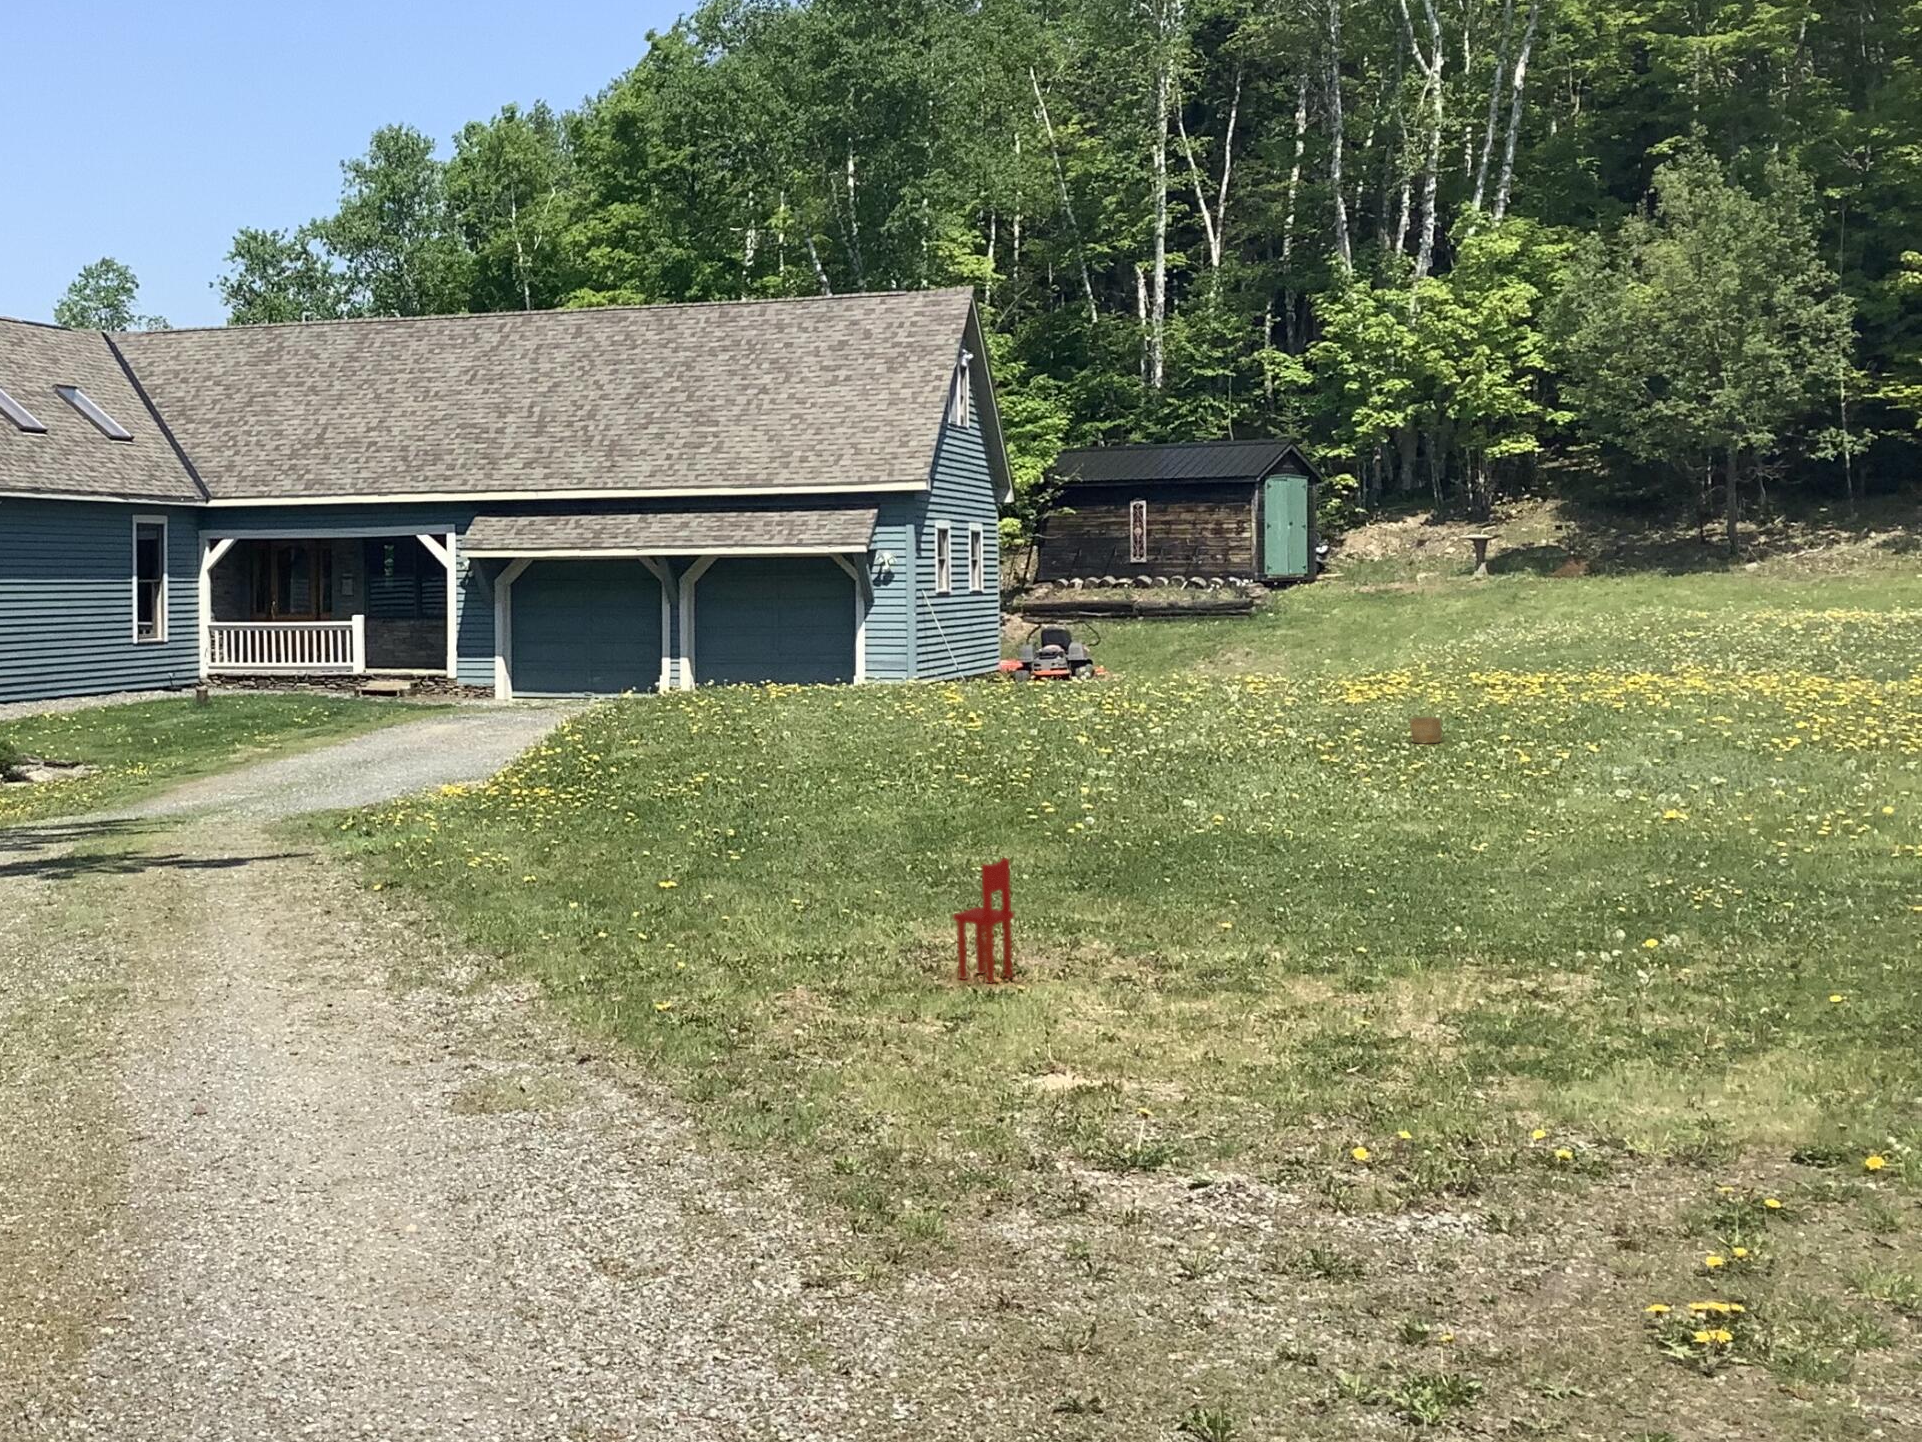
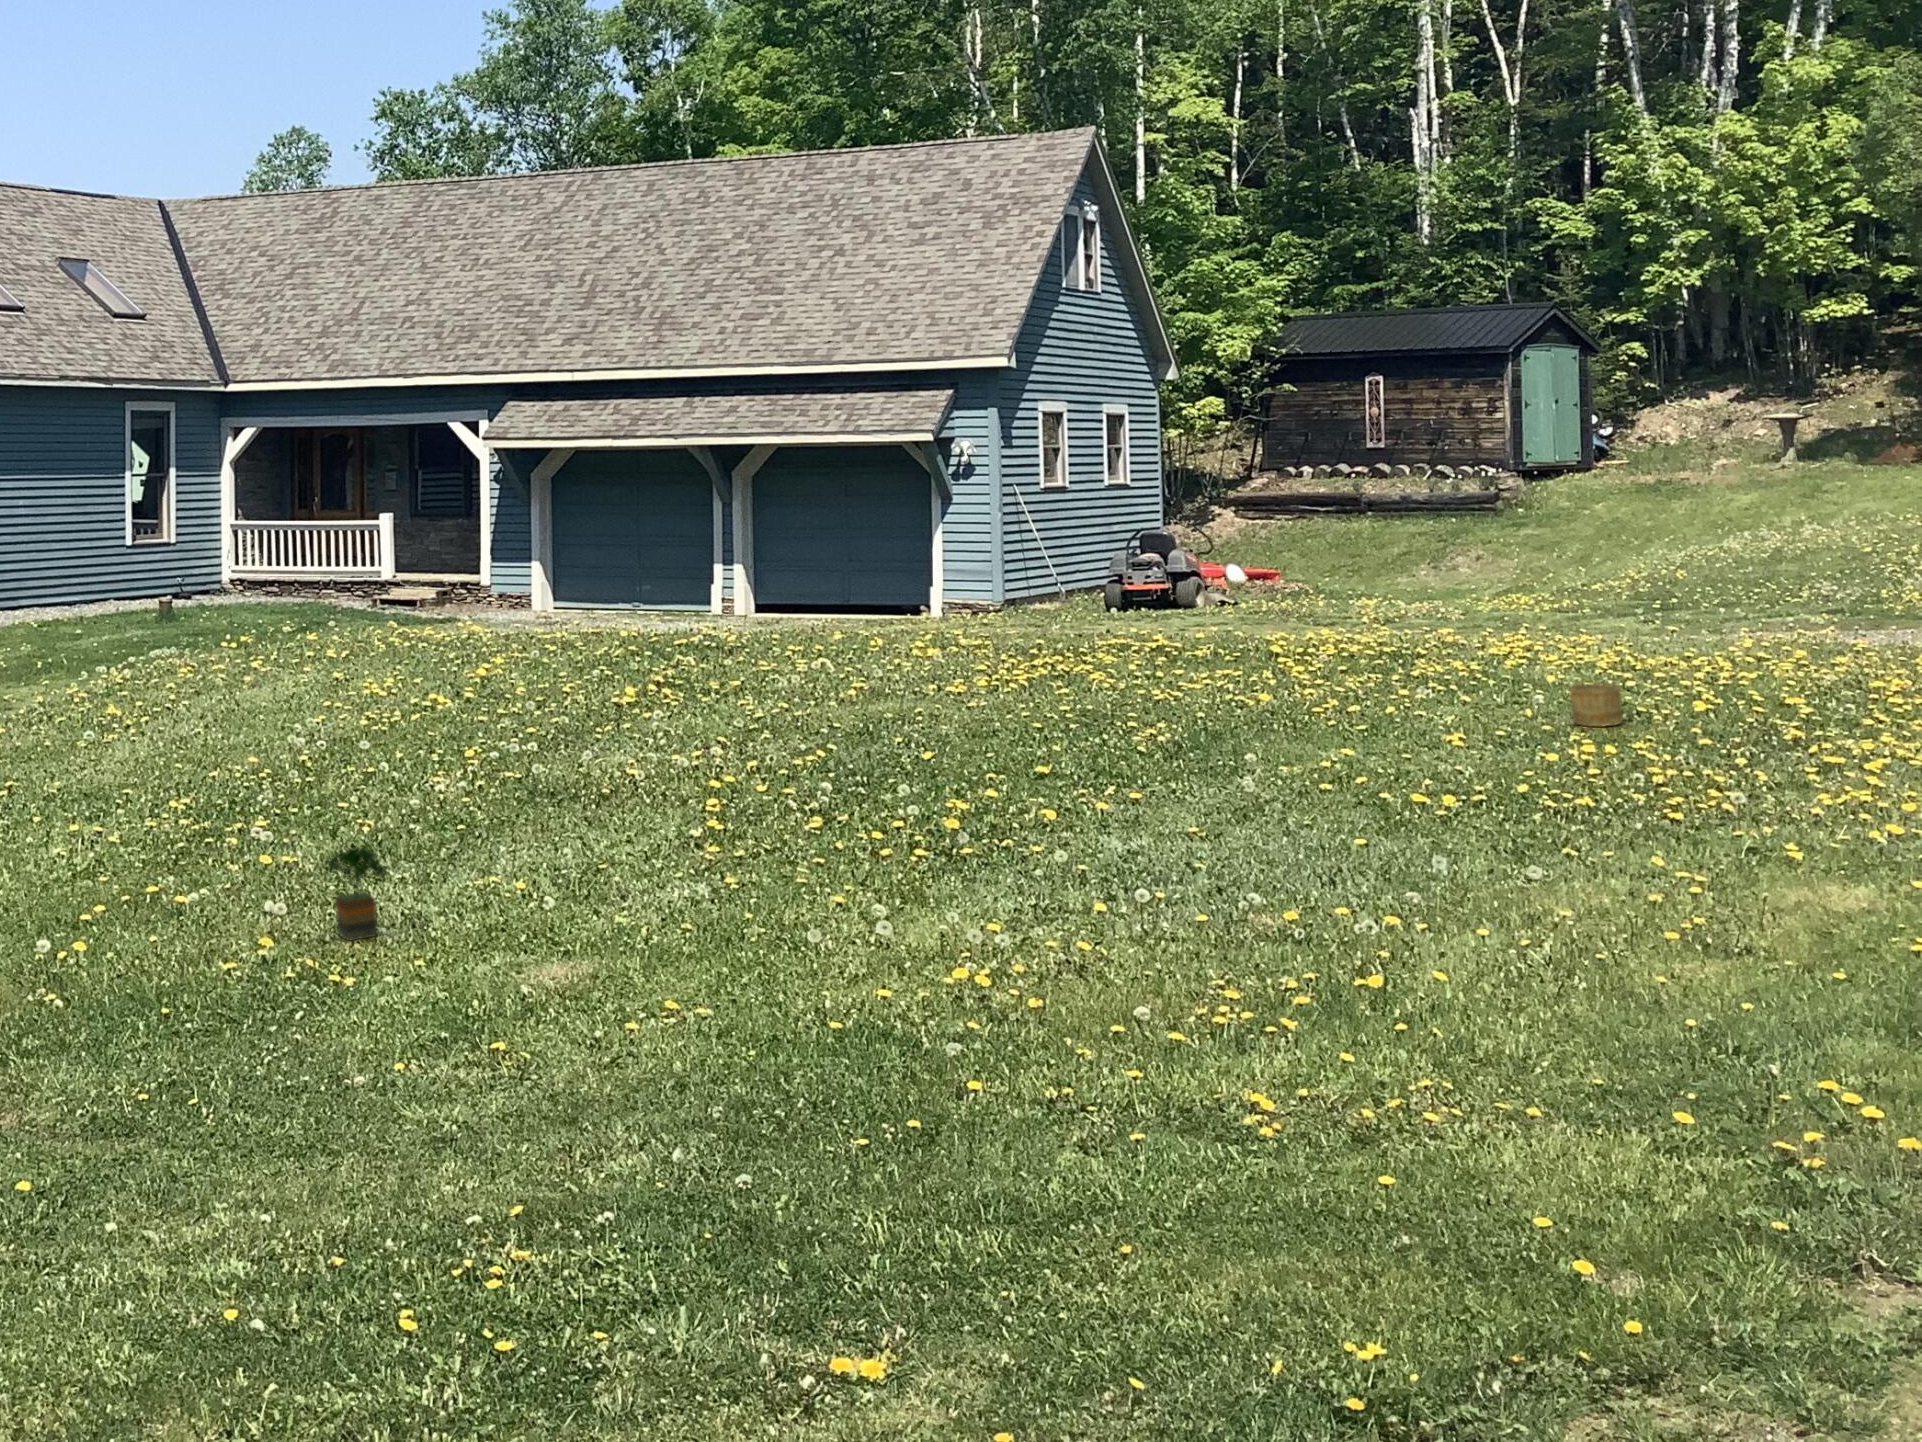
potted tree: none [735,803,777,859] -> present [326,847,386,941]
chair: present [952,858,1015,983] -> none [244,1093,377,1384]

